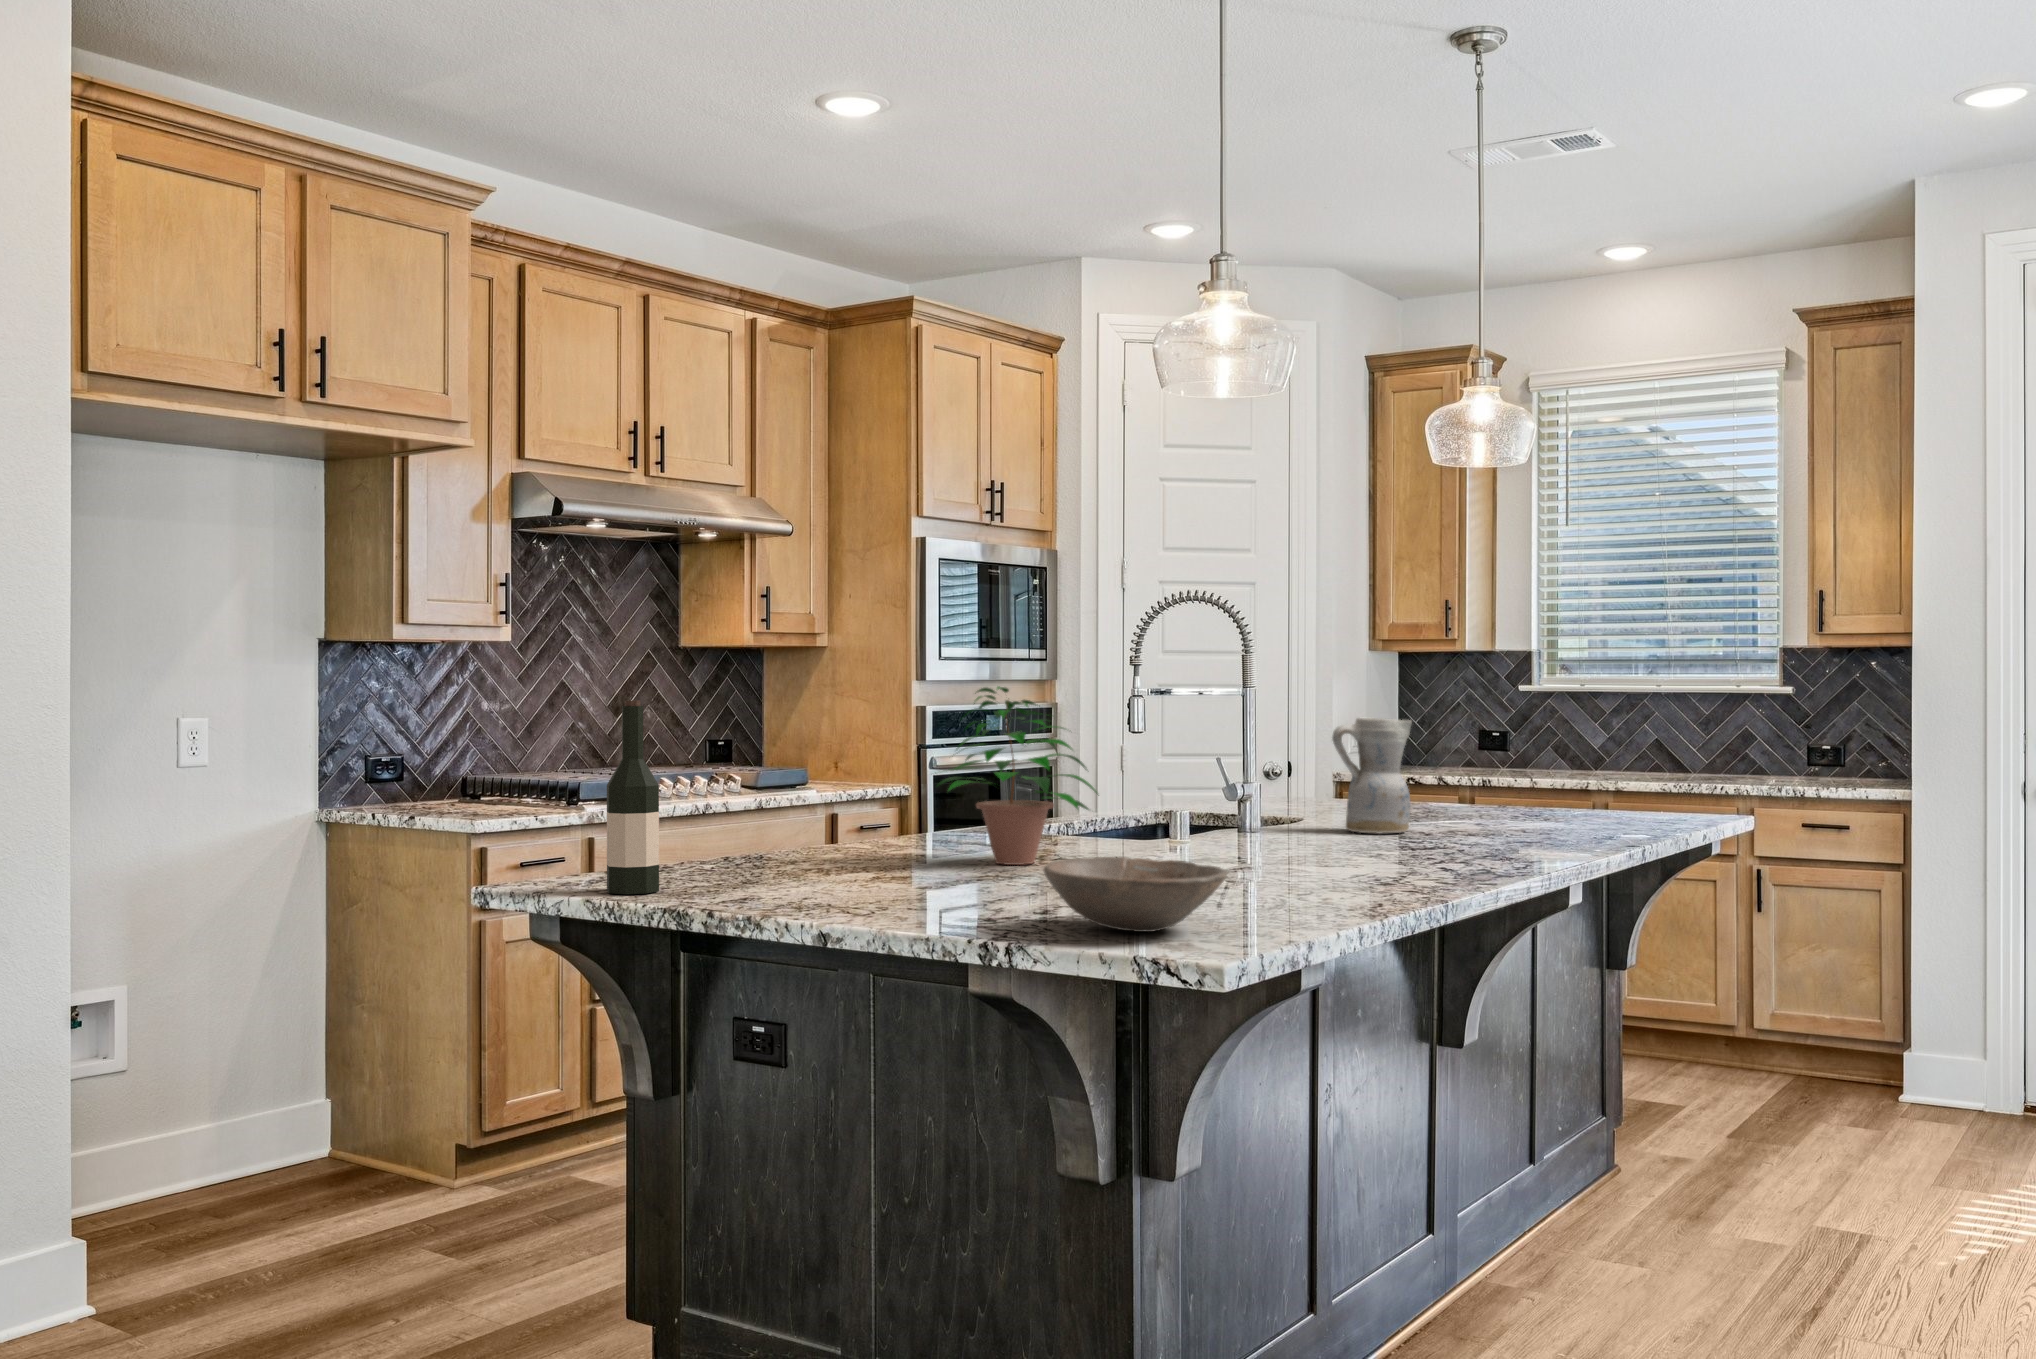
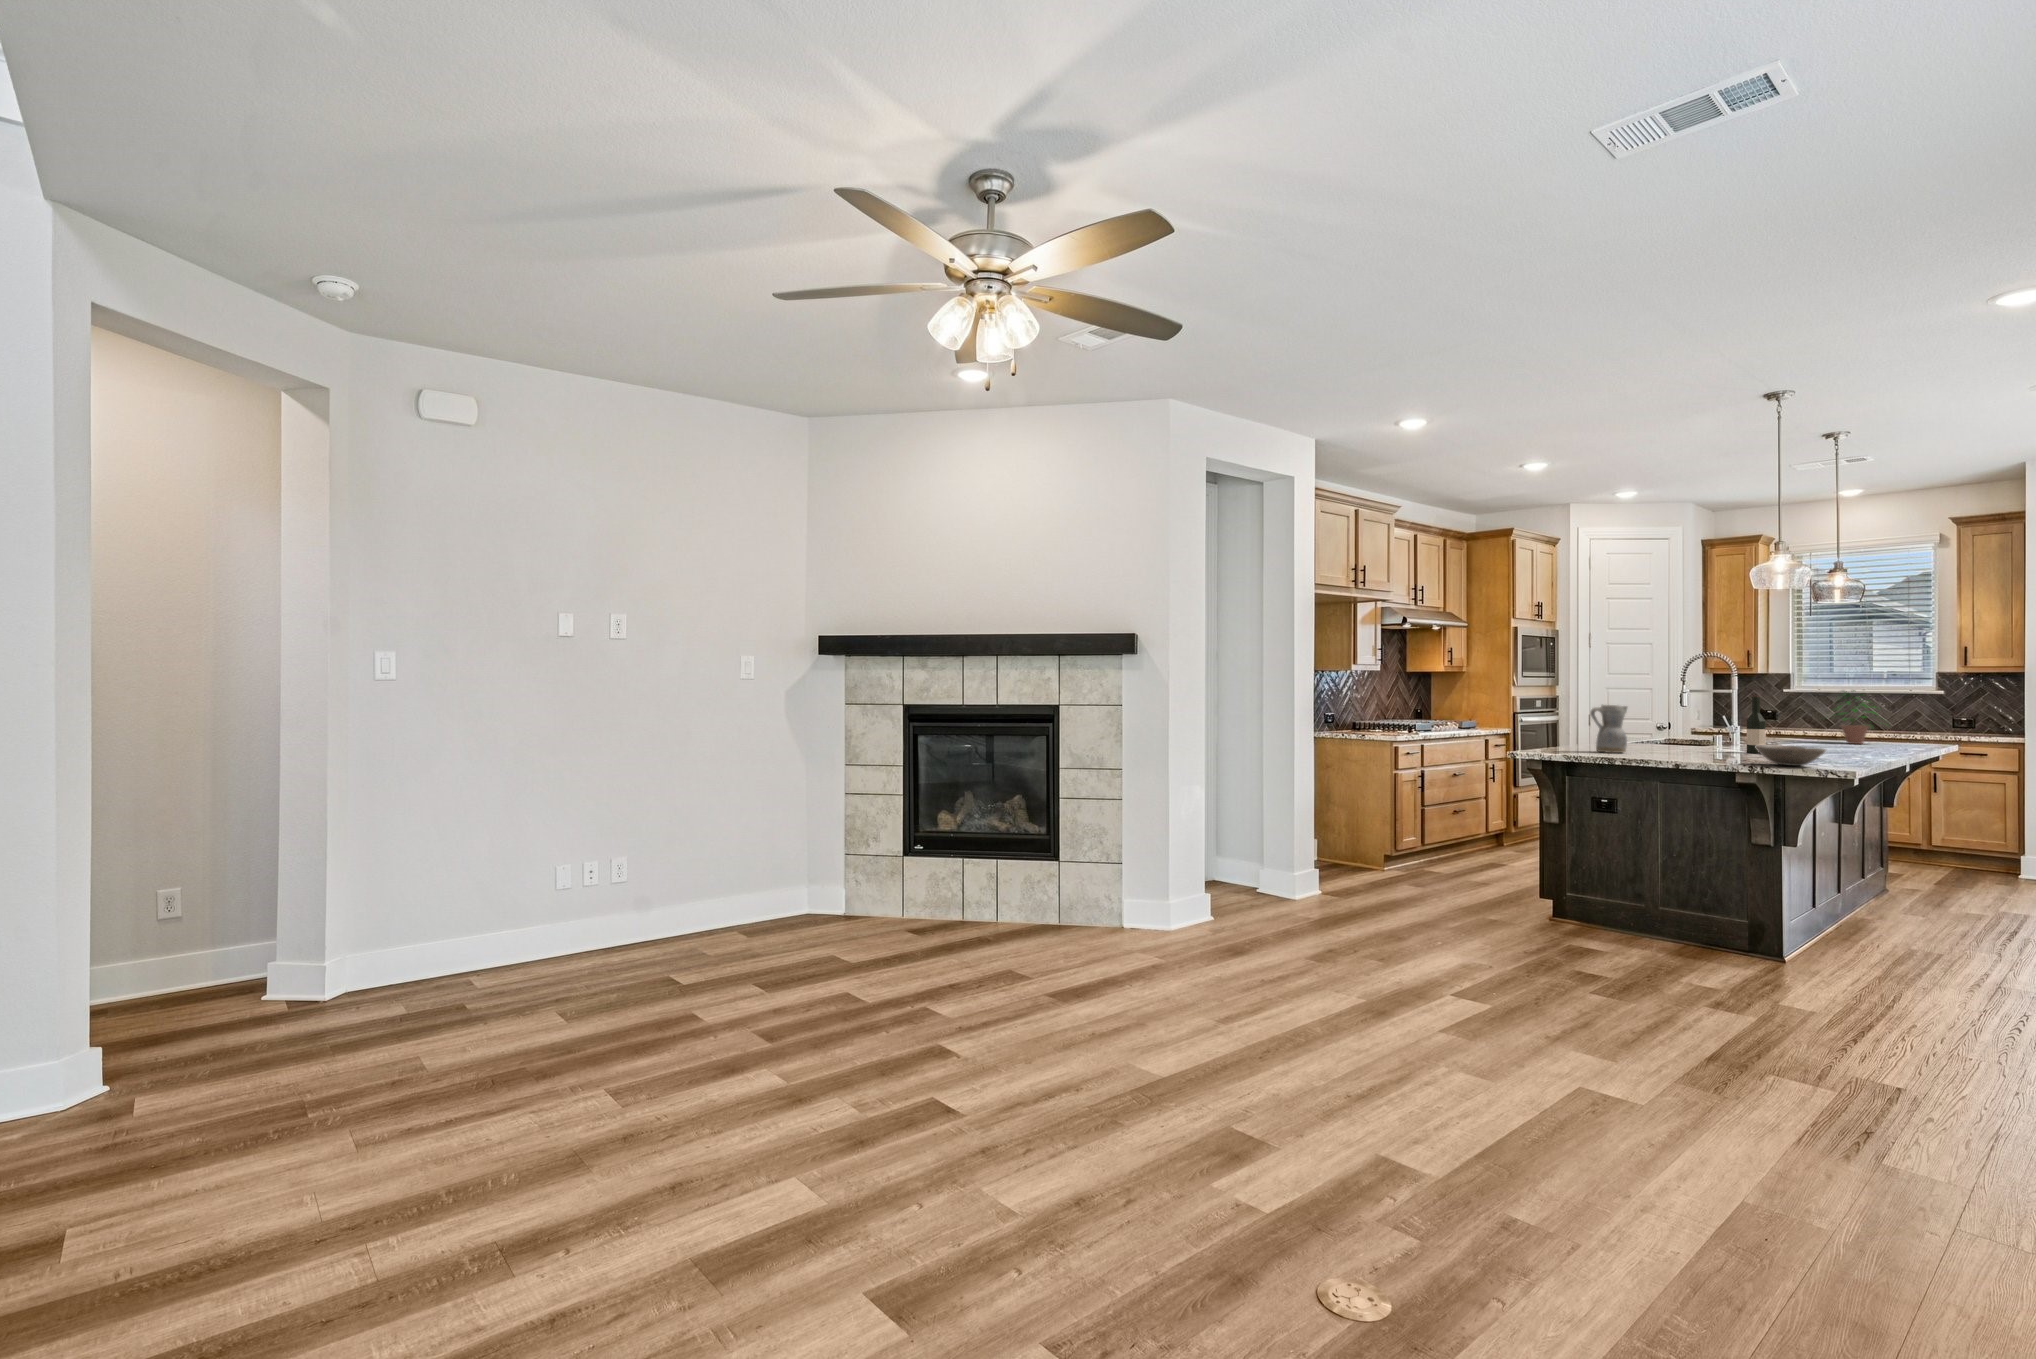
potted plant: present [938,686,1099,865] -> present [1829,690,1880,744]
wine bottle: present [607,701,659,894] -> present [1747,695,1766,753]
ceramic pitcher: present [1332,718,1412,834] -> present [1590,704,1627,753]

